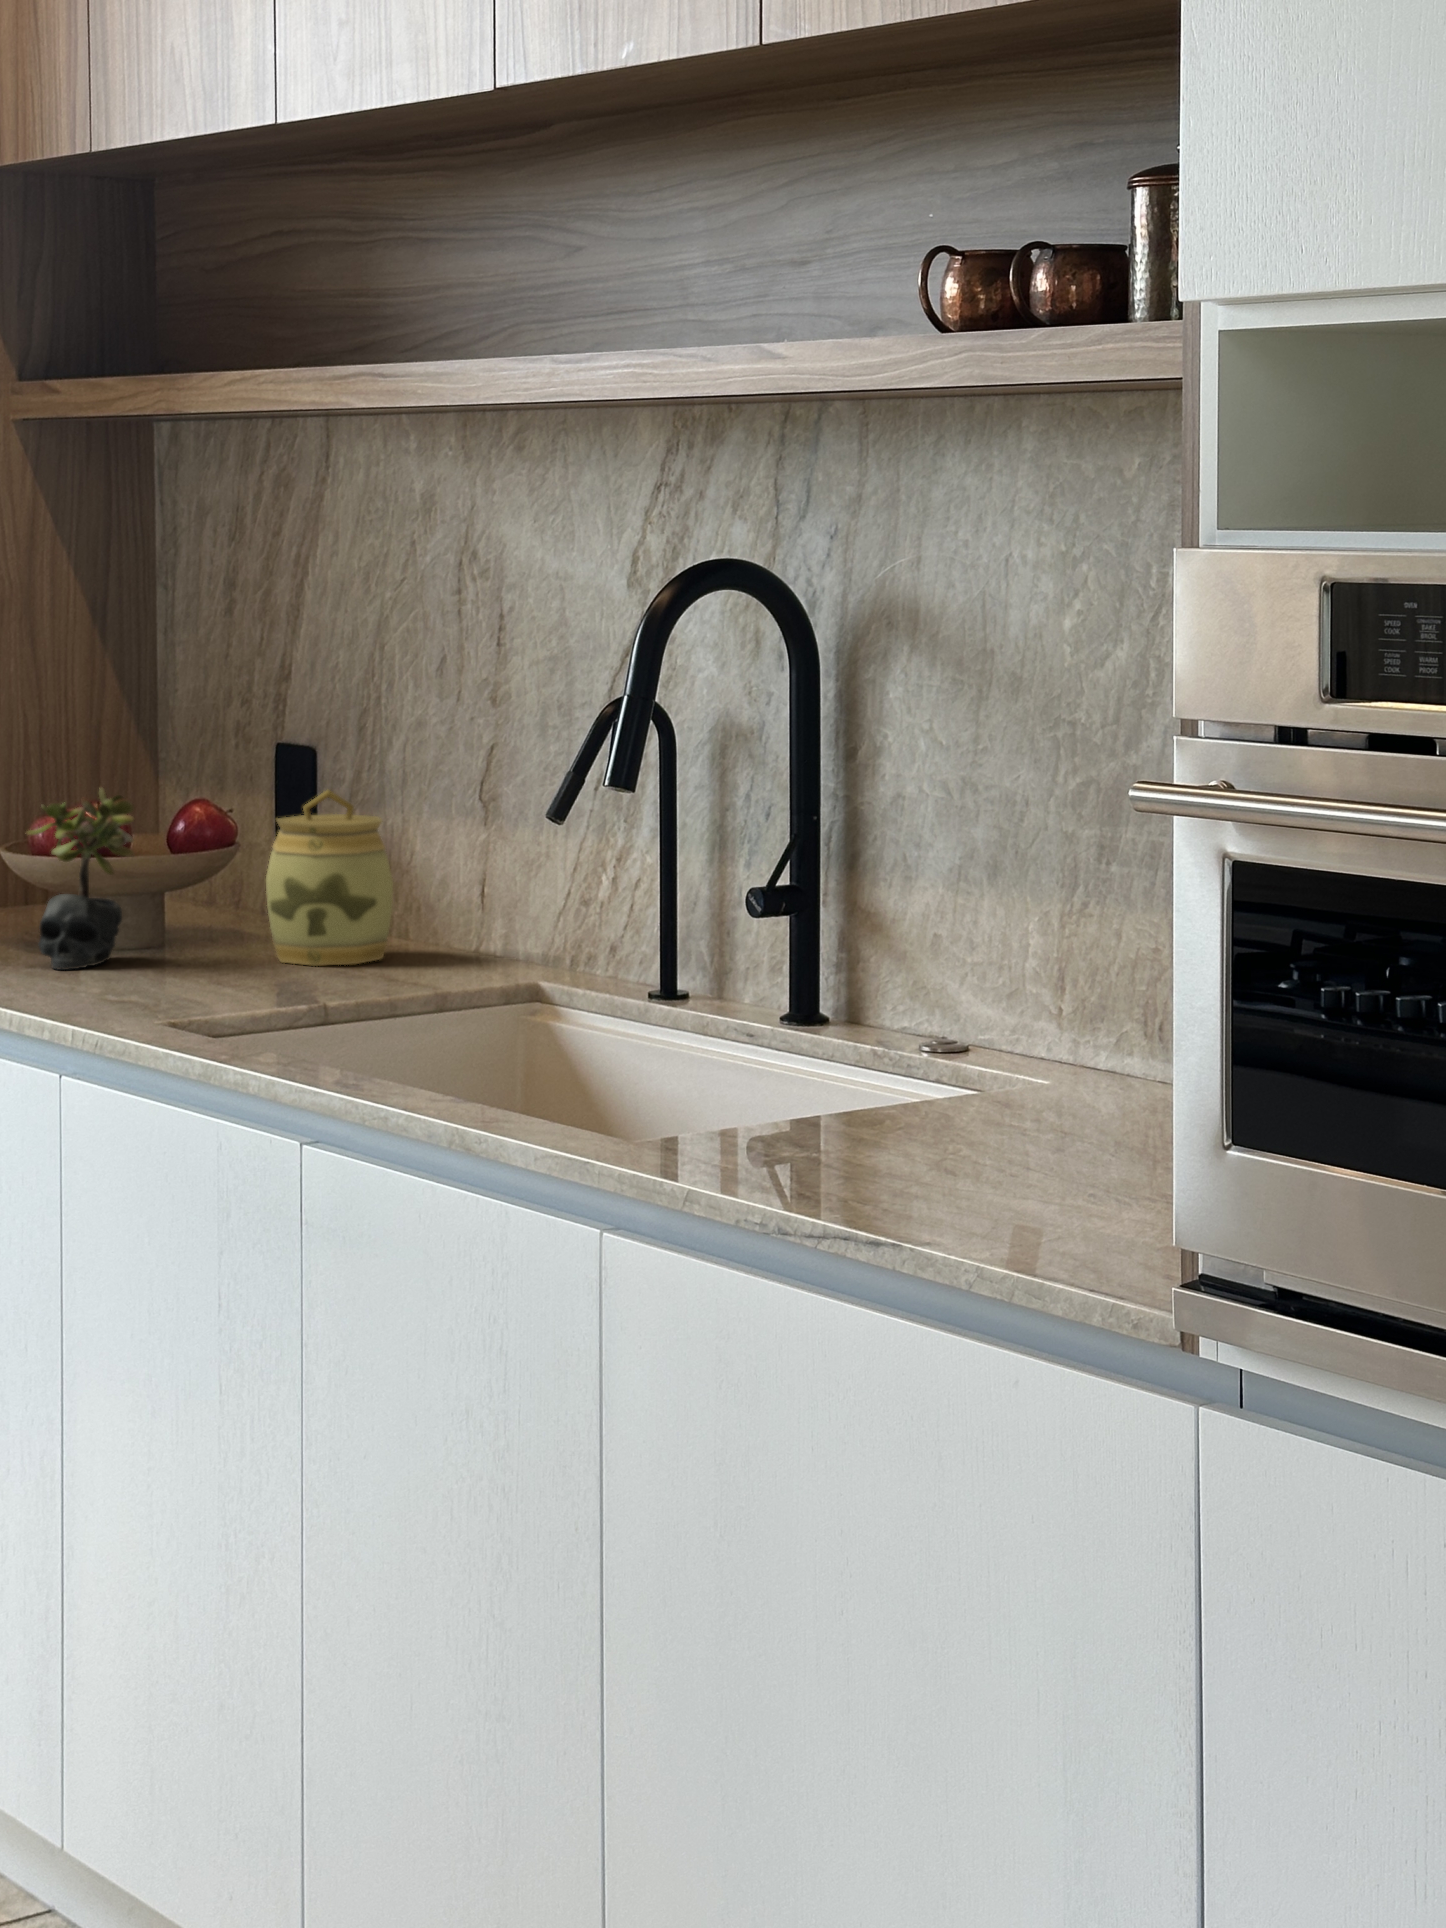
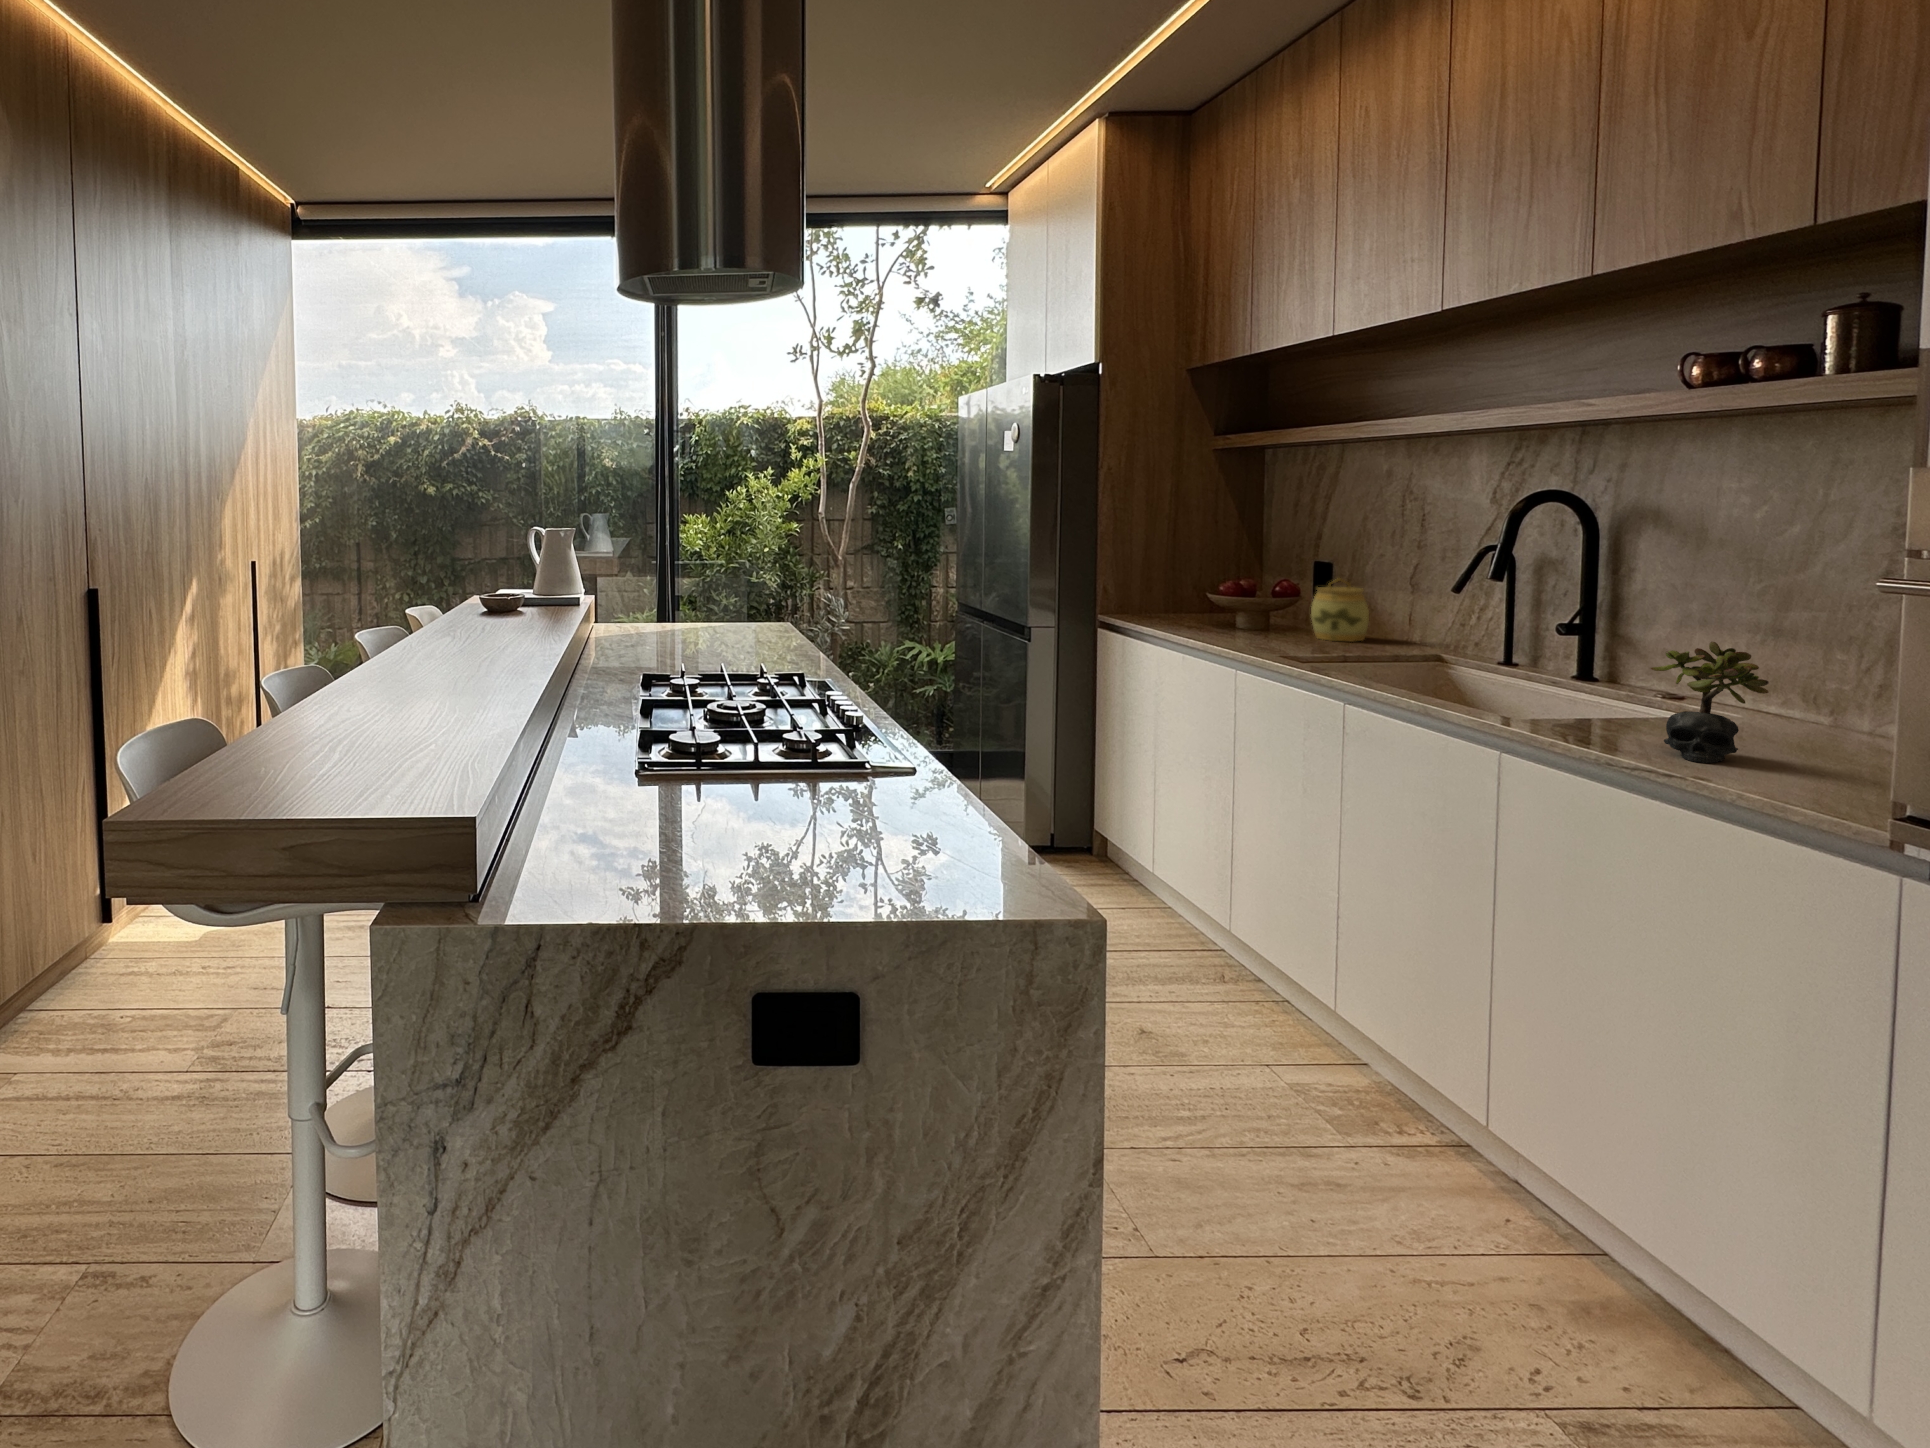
succulent plant: present [26,787,135,970] -> present [1650,642,1769,763]

